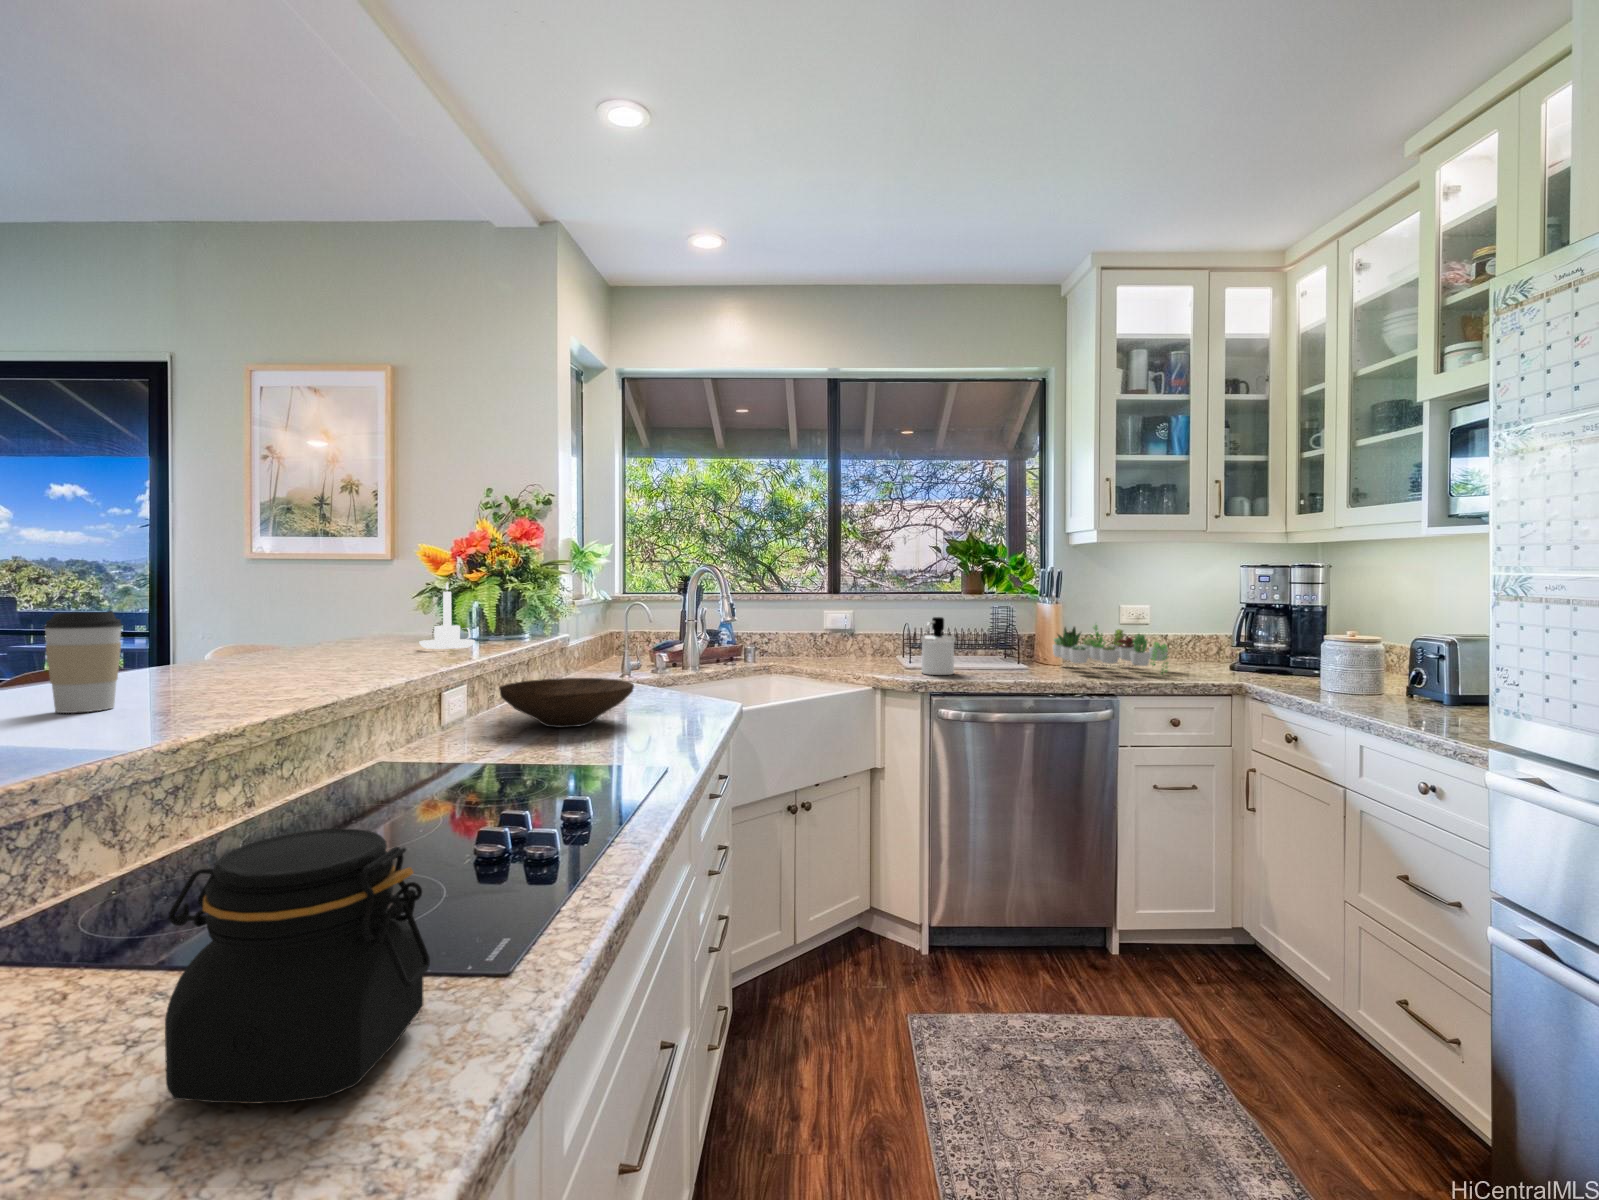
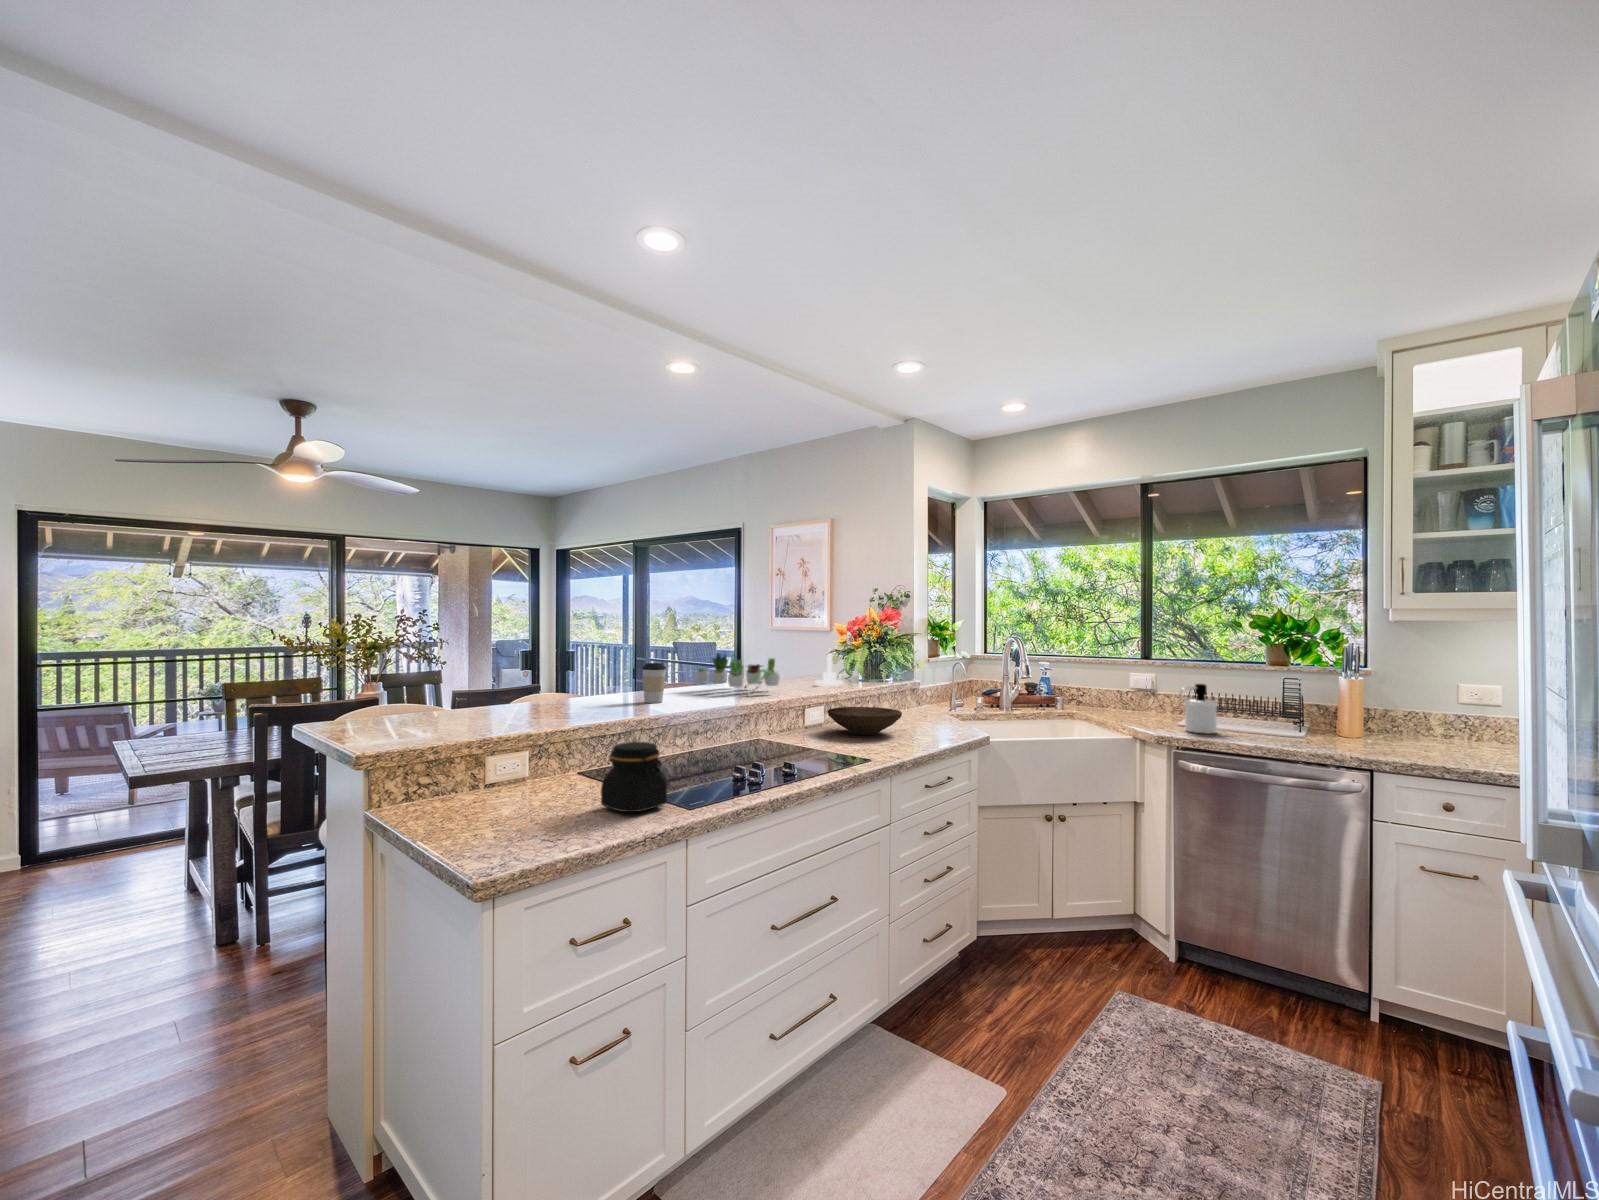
succulent plant: present [1053,625,1168,674] -> present [695,652,780,695]

